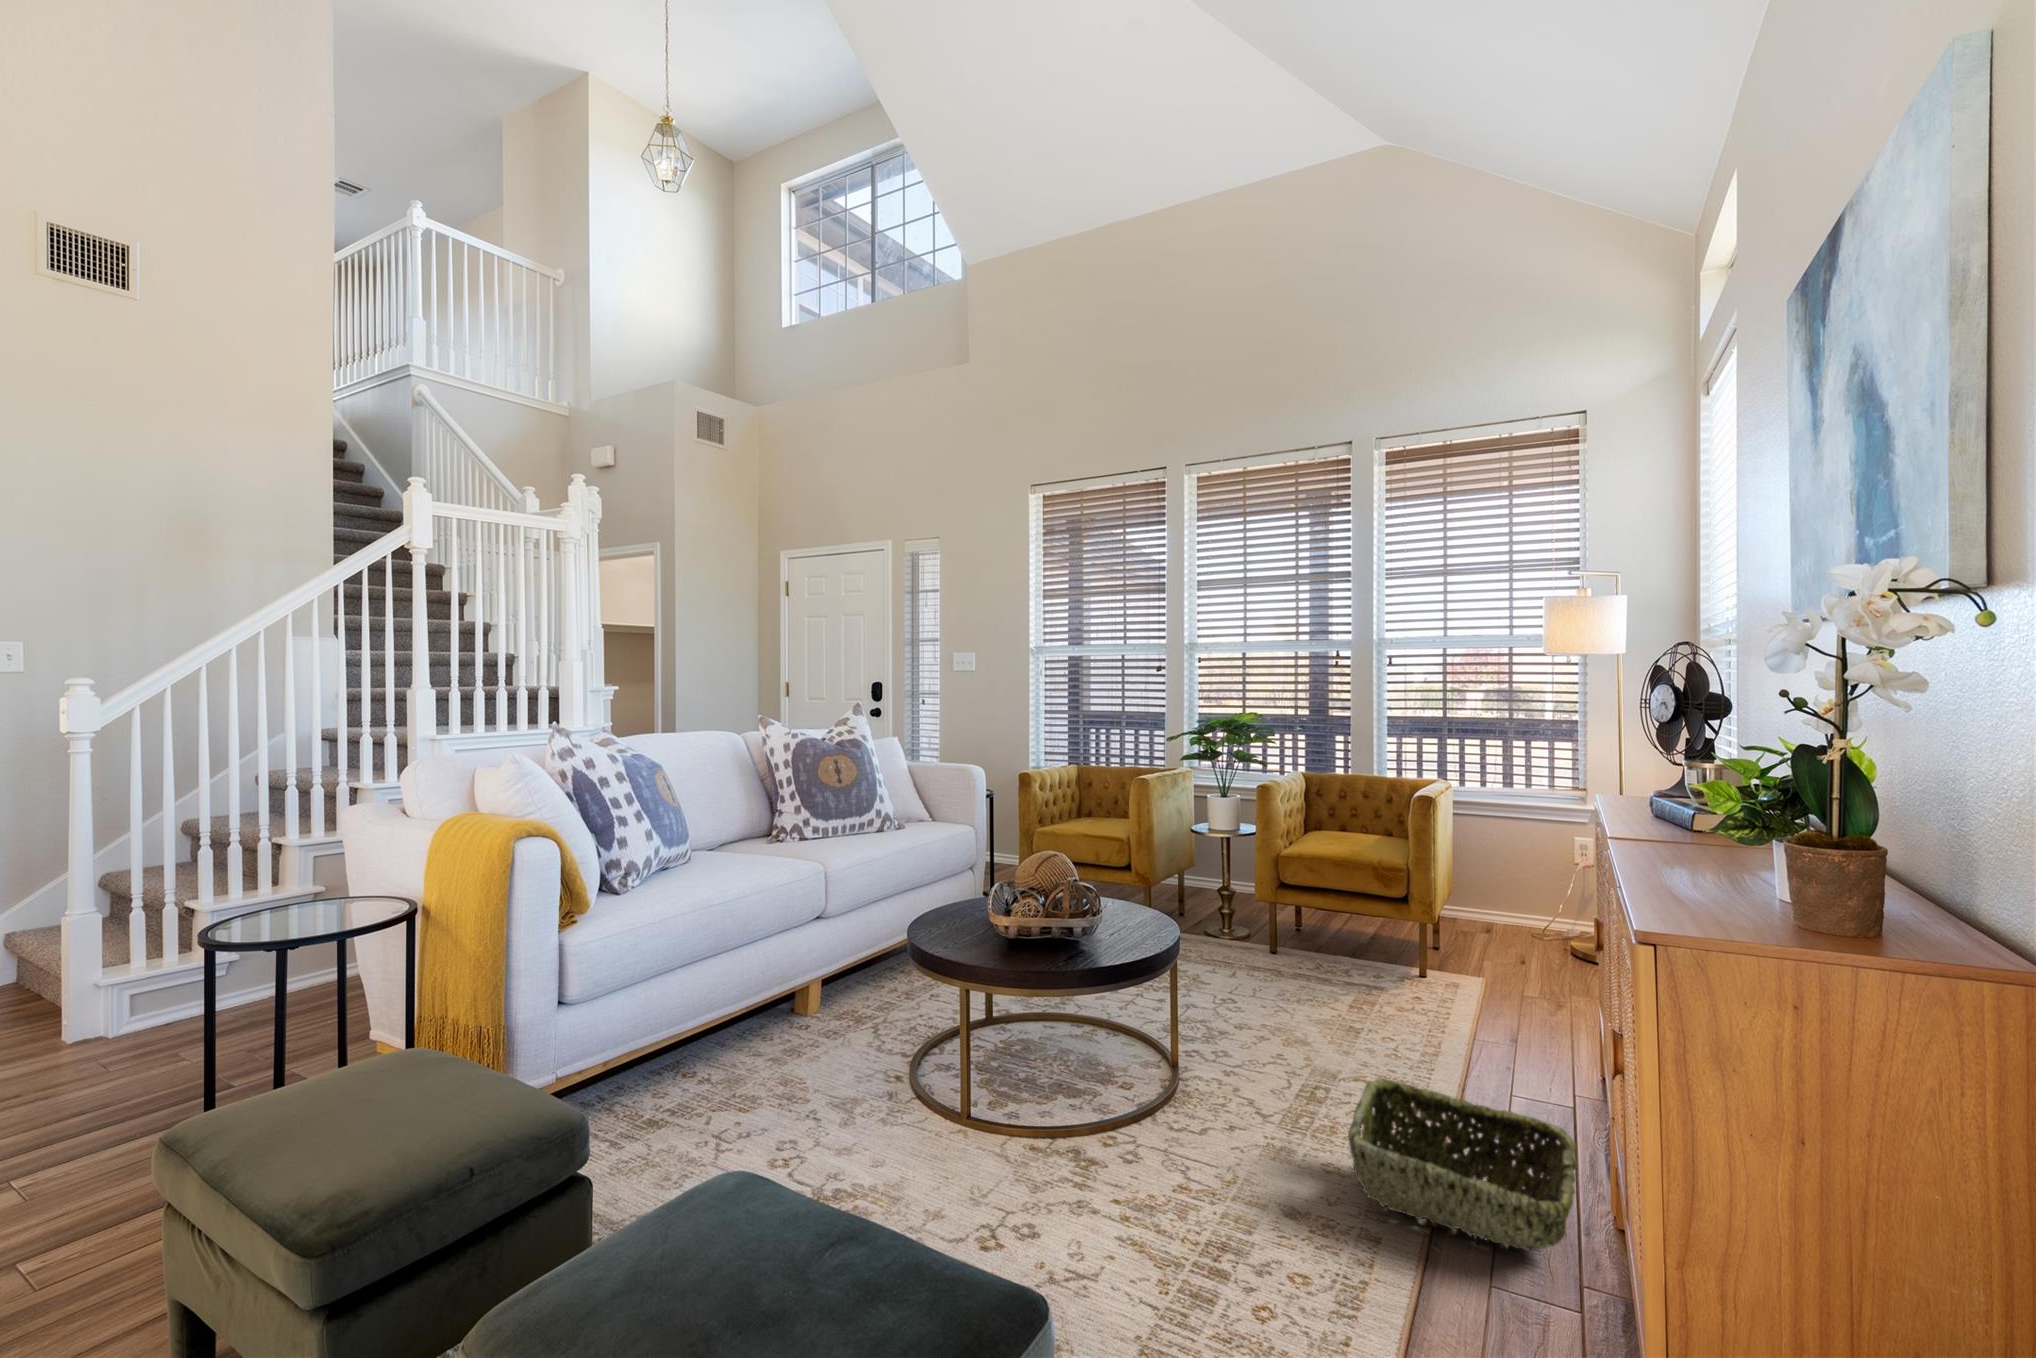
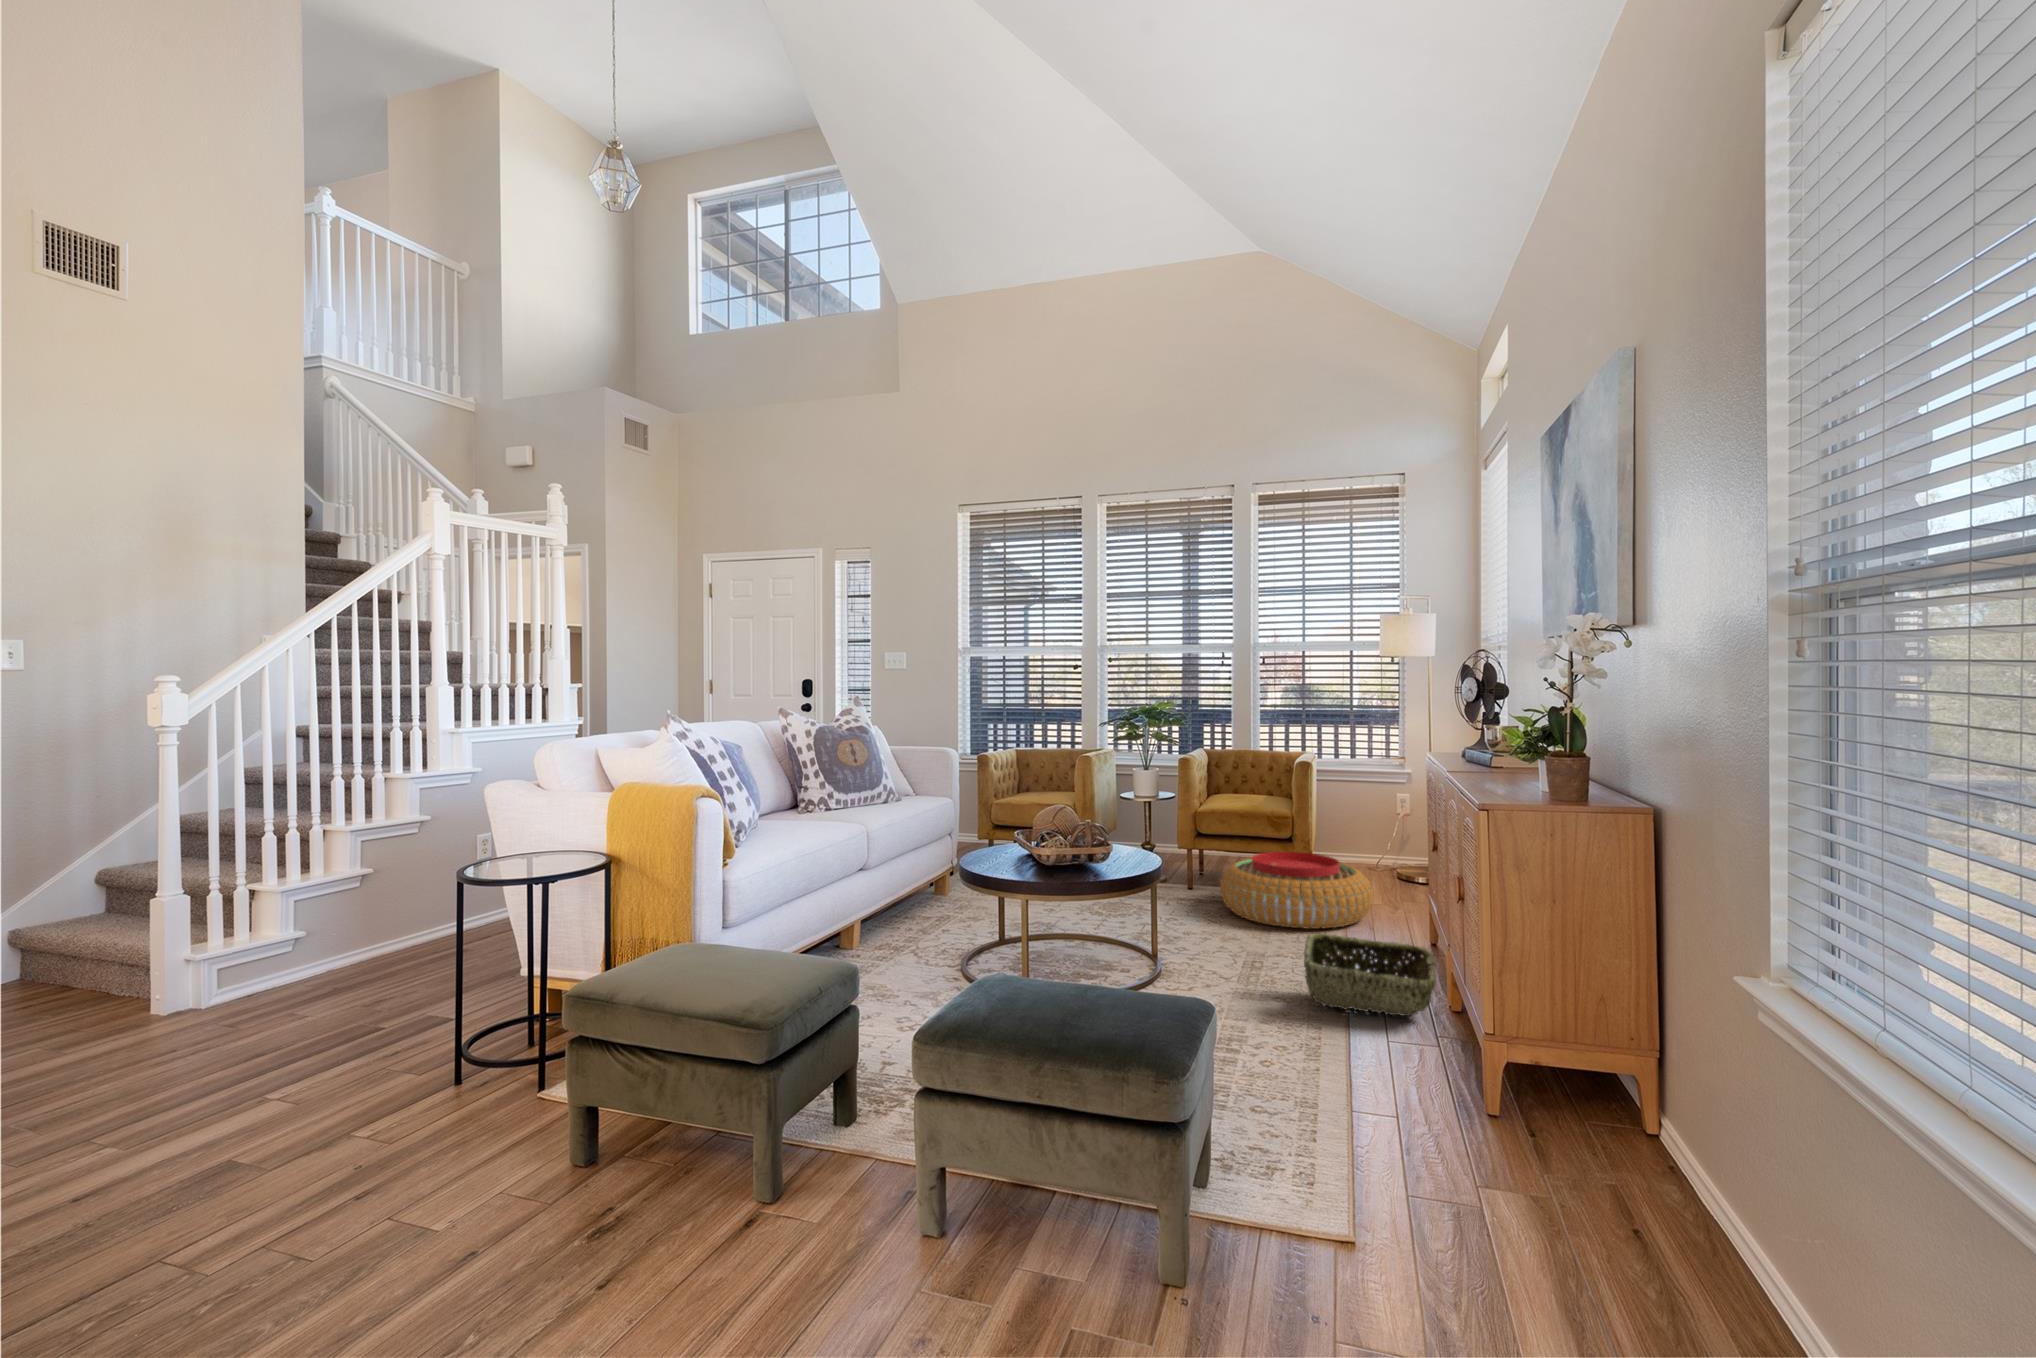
pouf: none [1295,918,1517,1040] -> present [1220,852,1373,929]

